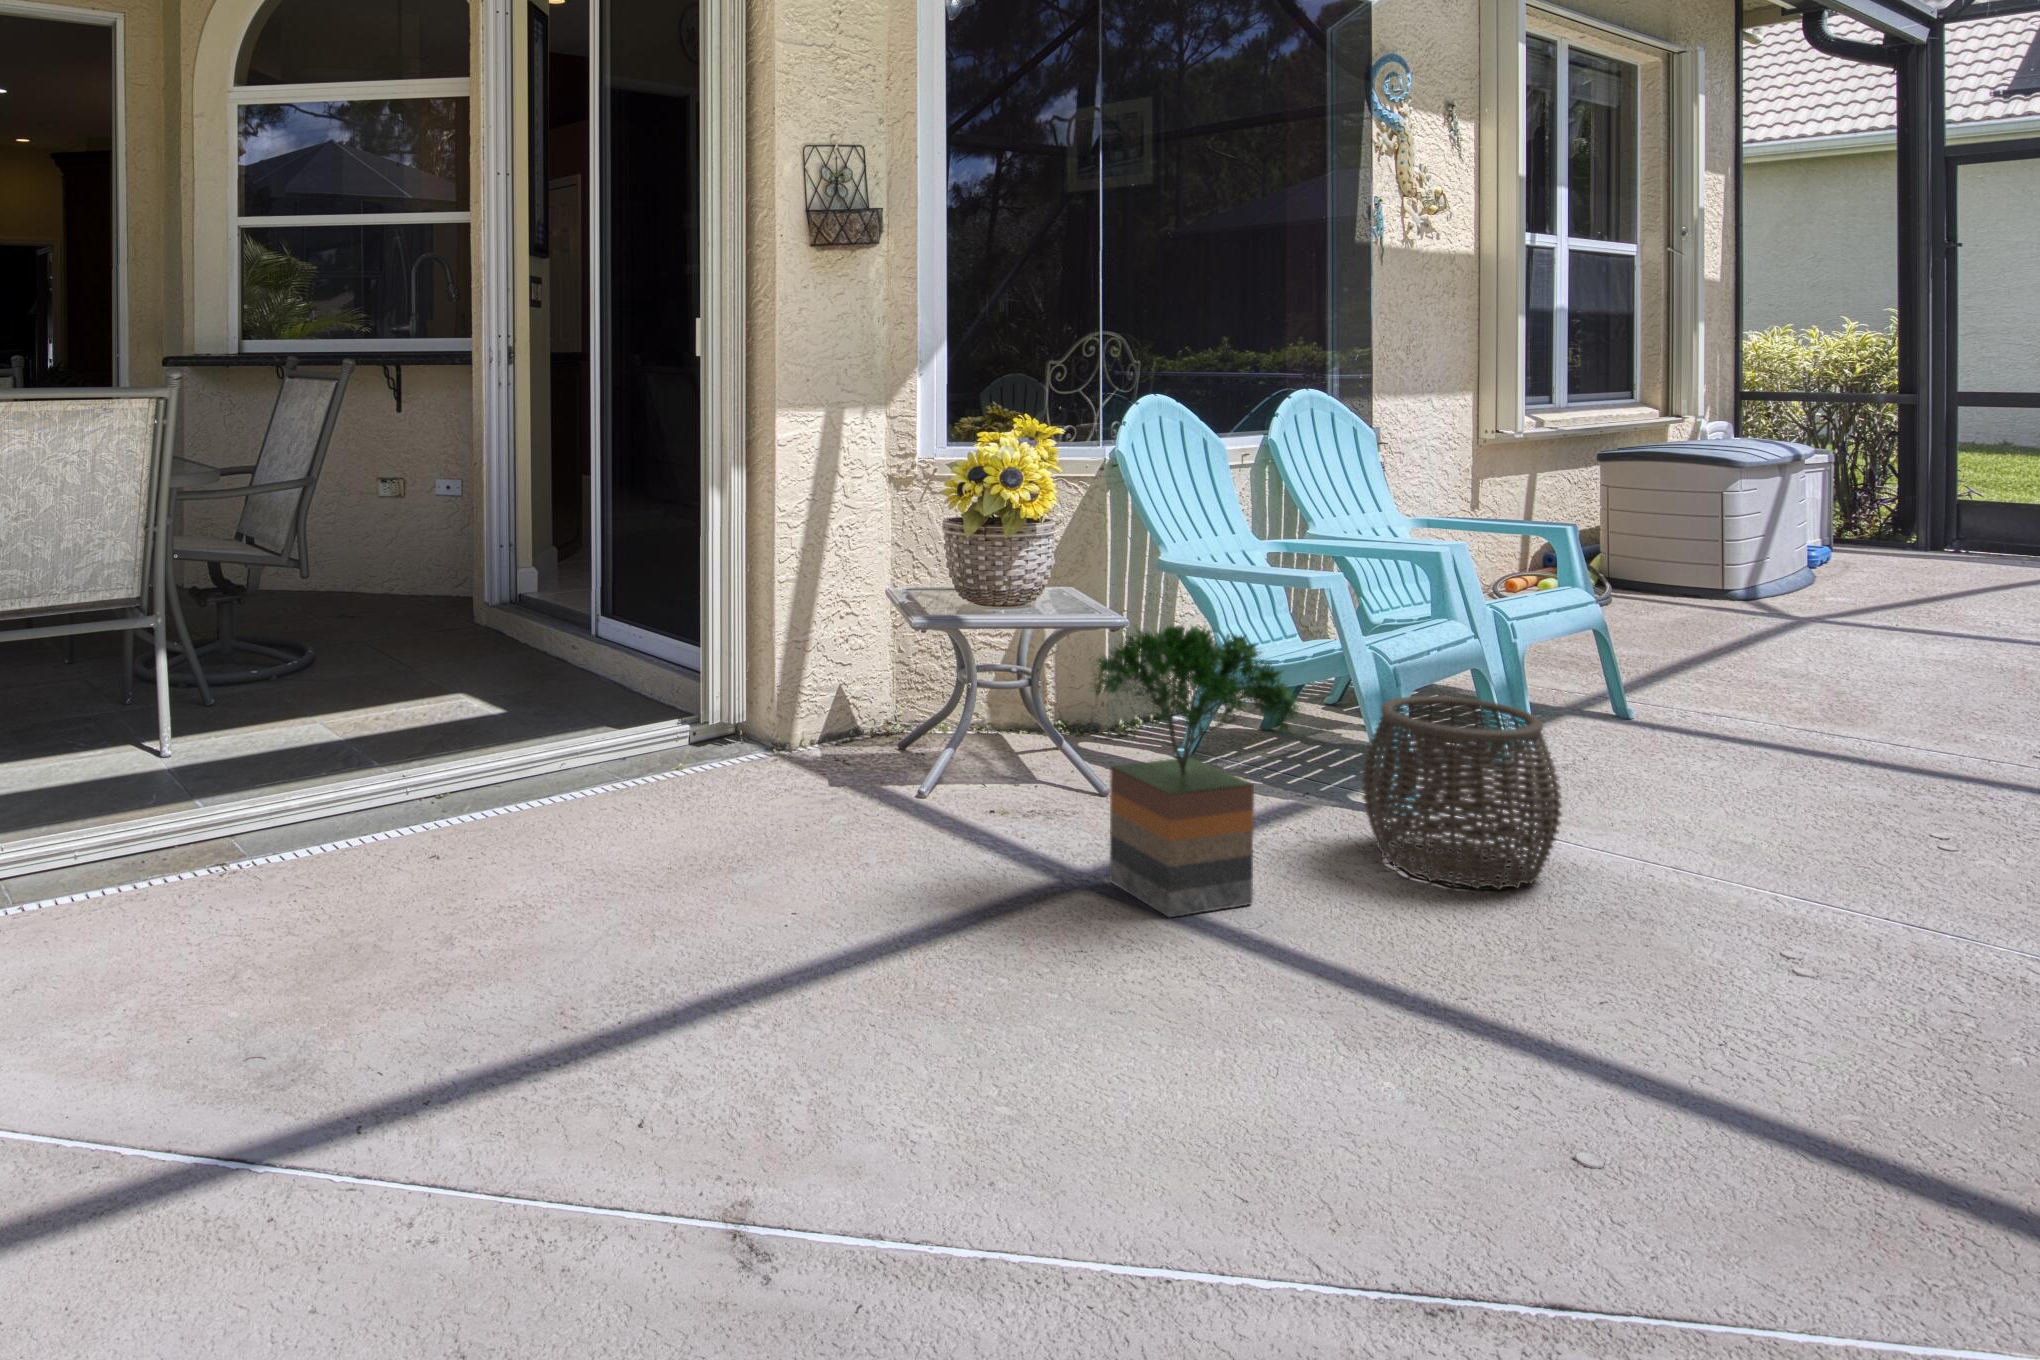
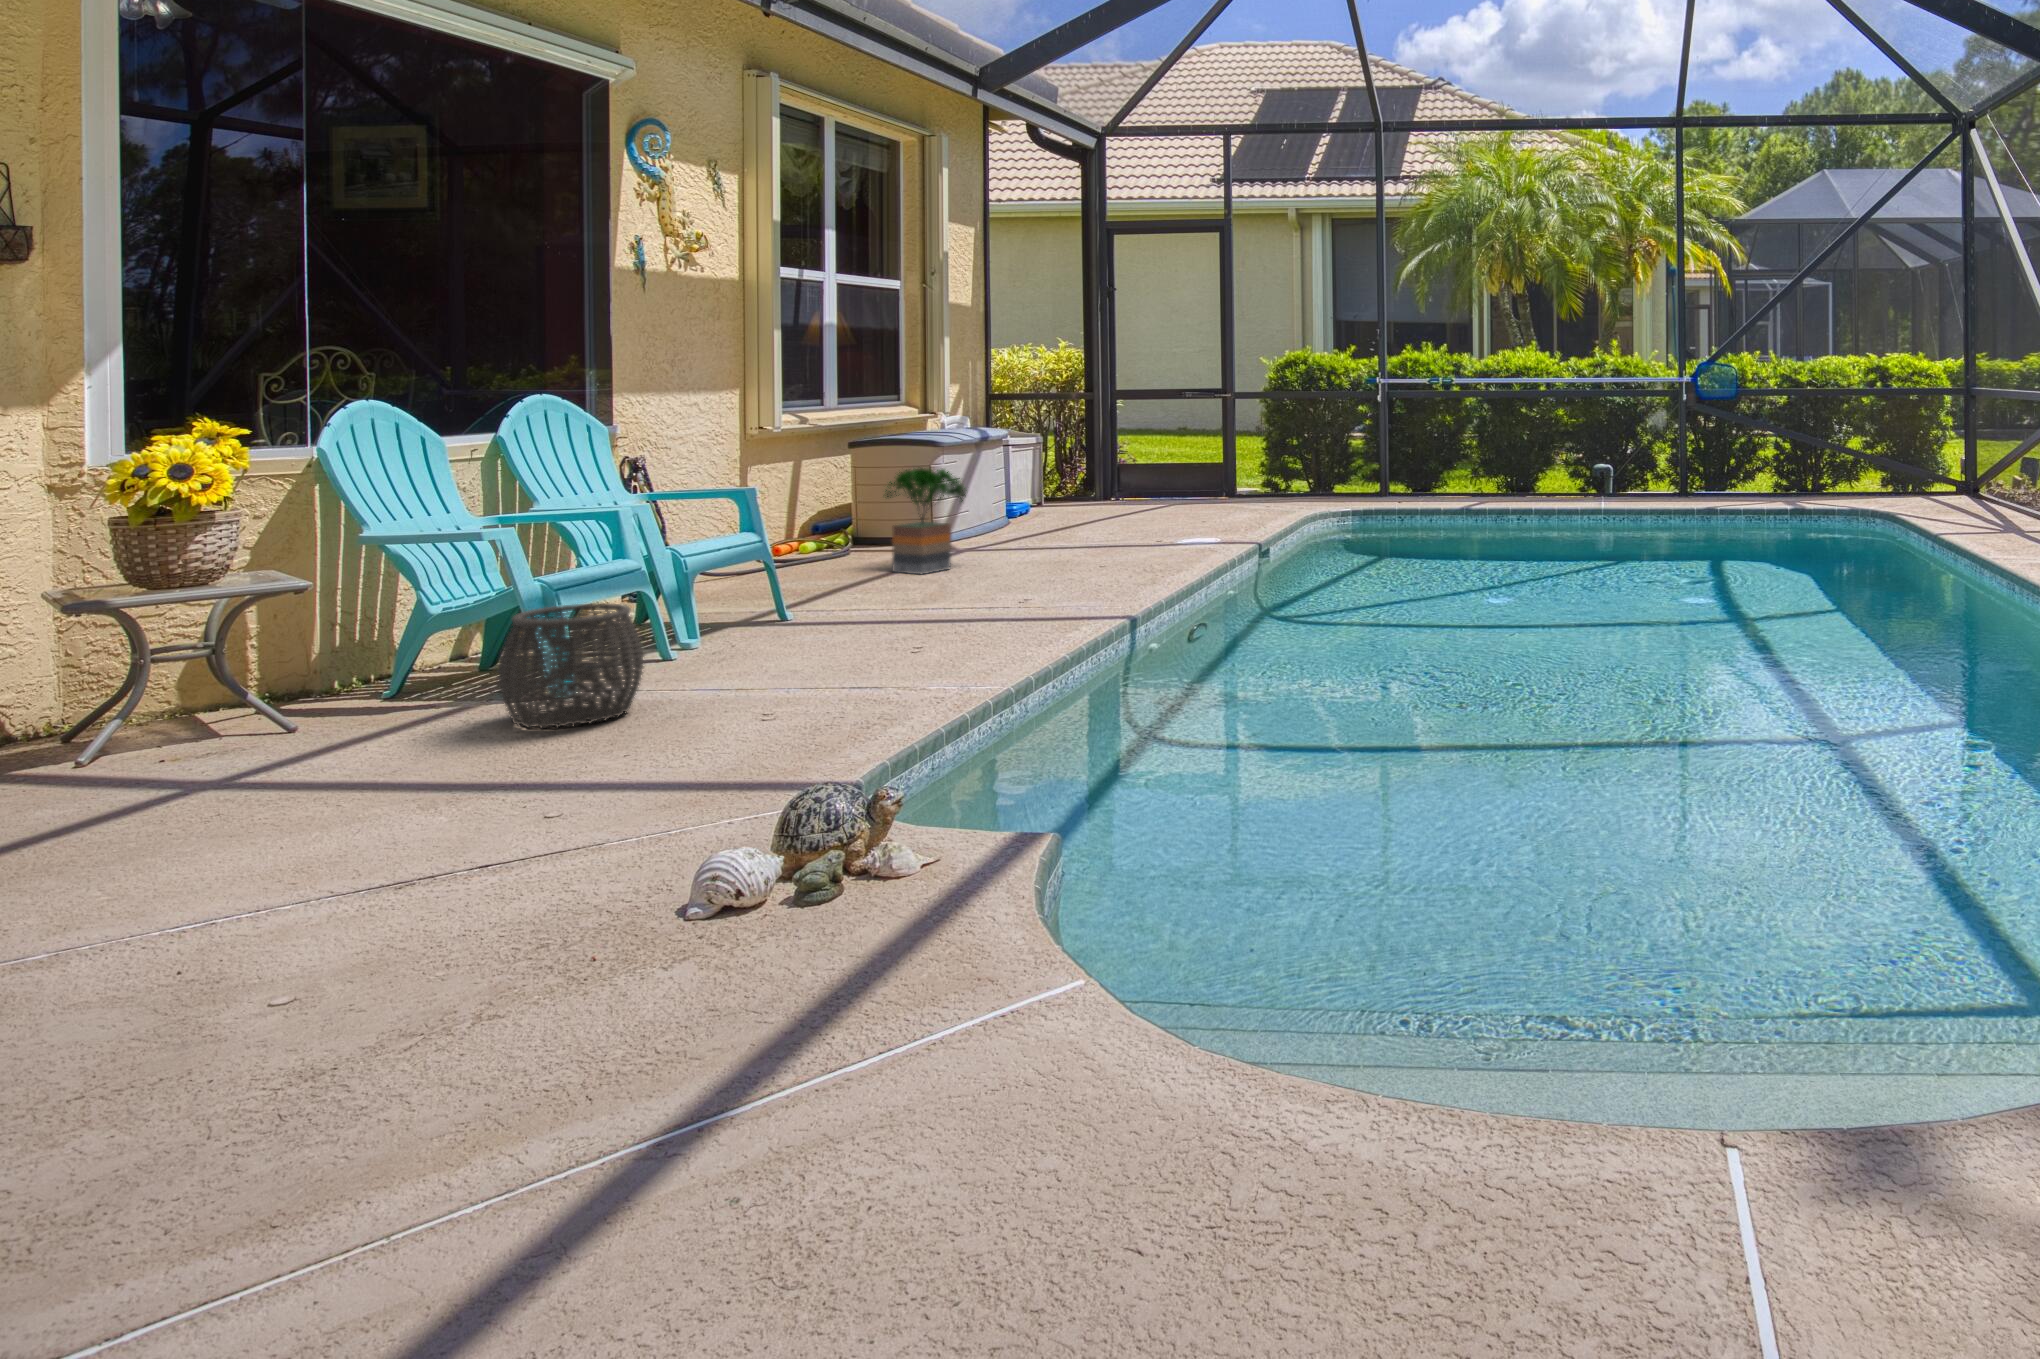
potted tree: present [1091,625,1300,918] -> present [885,468,967,574]

